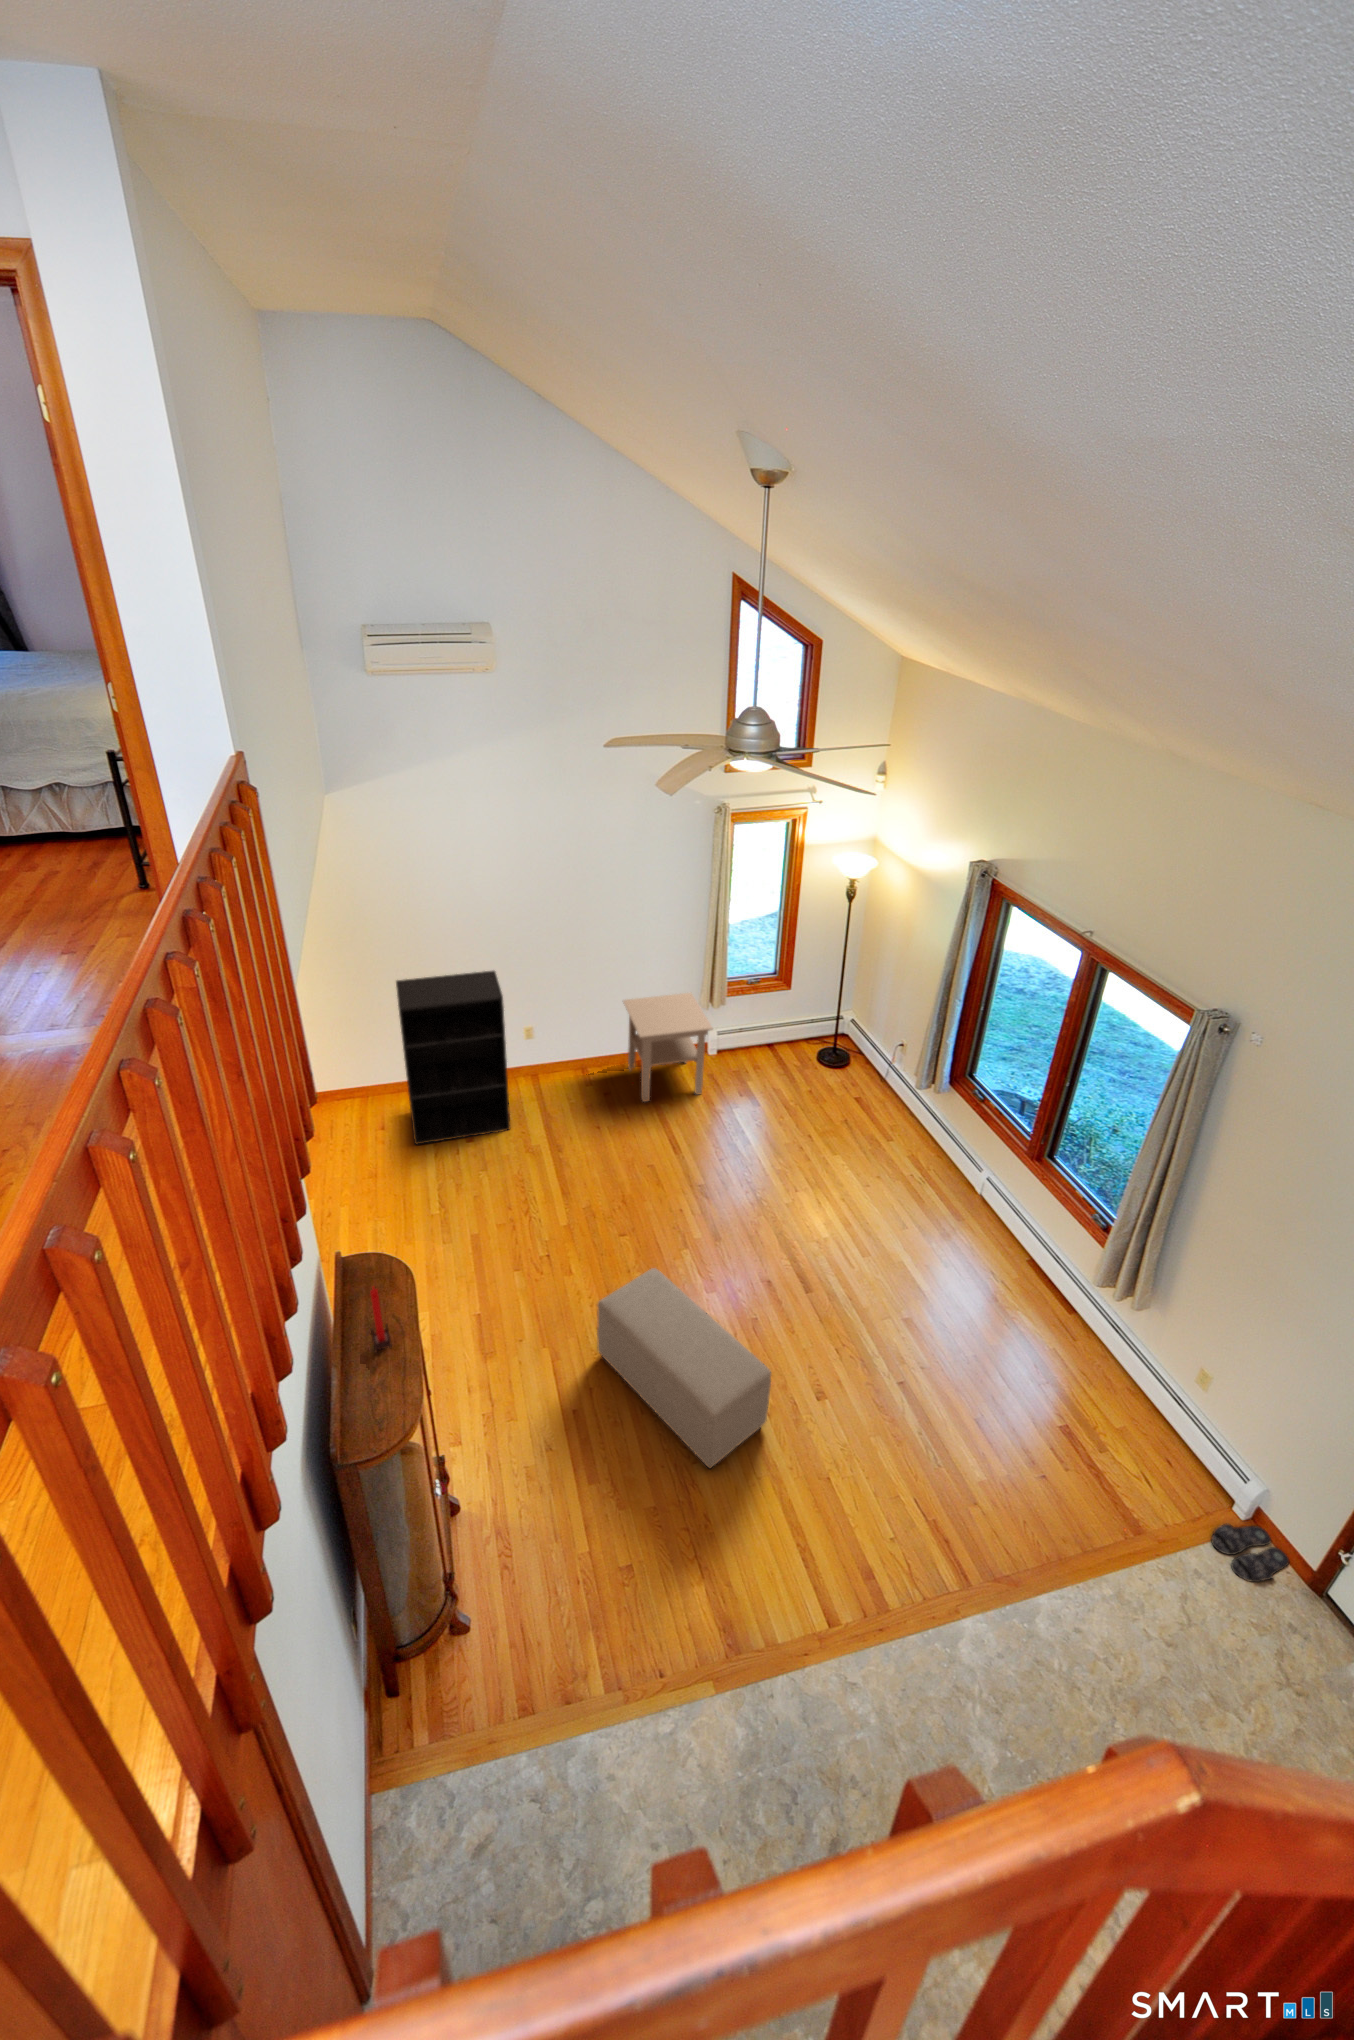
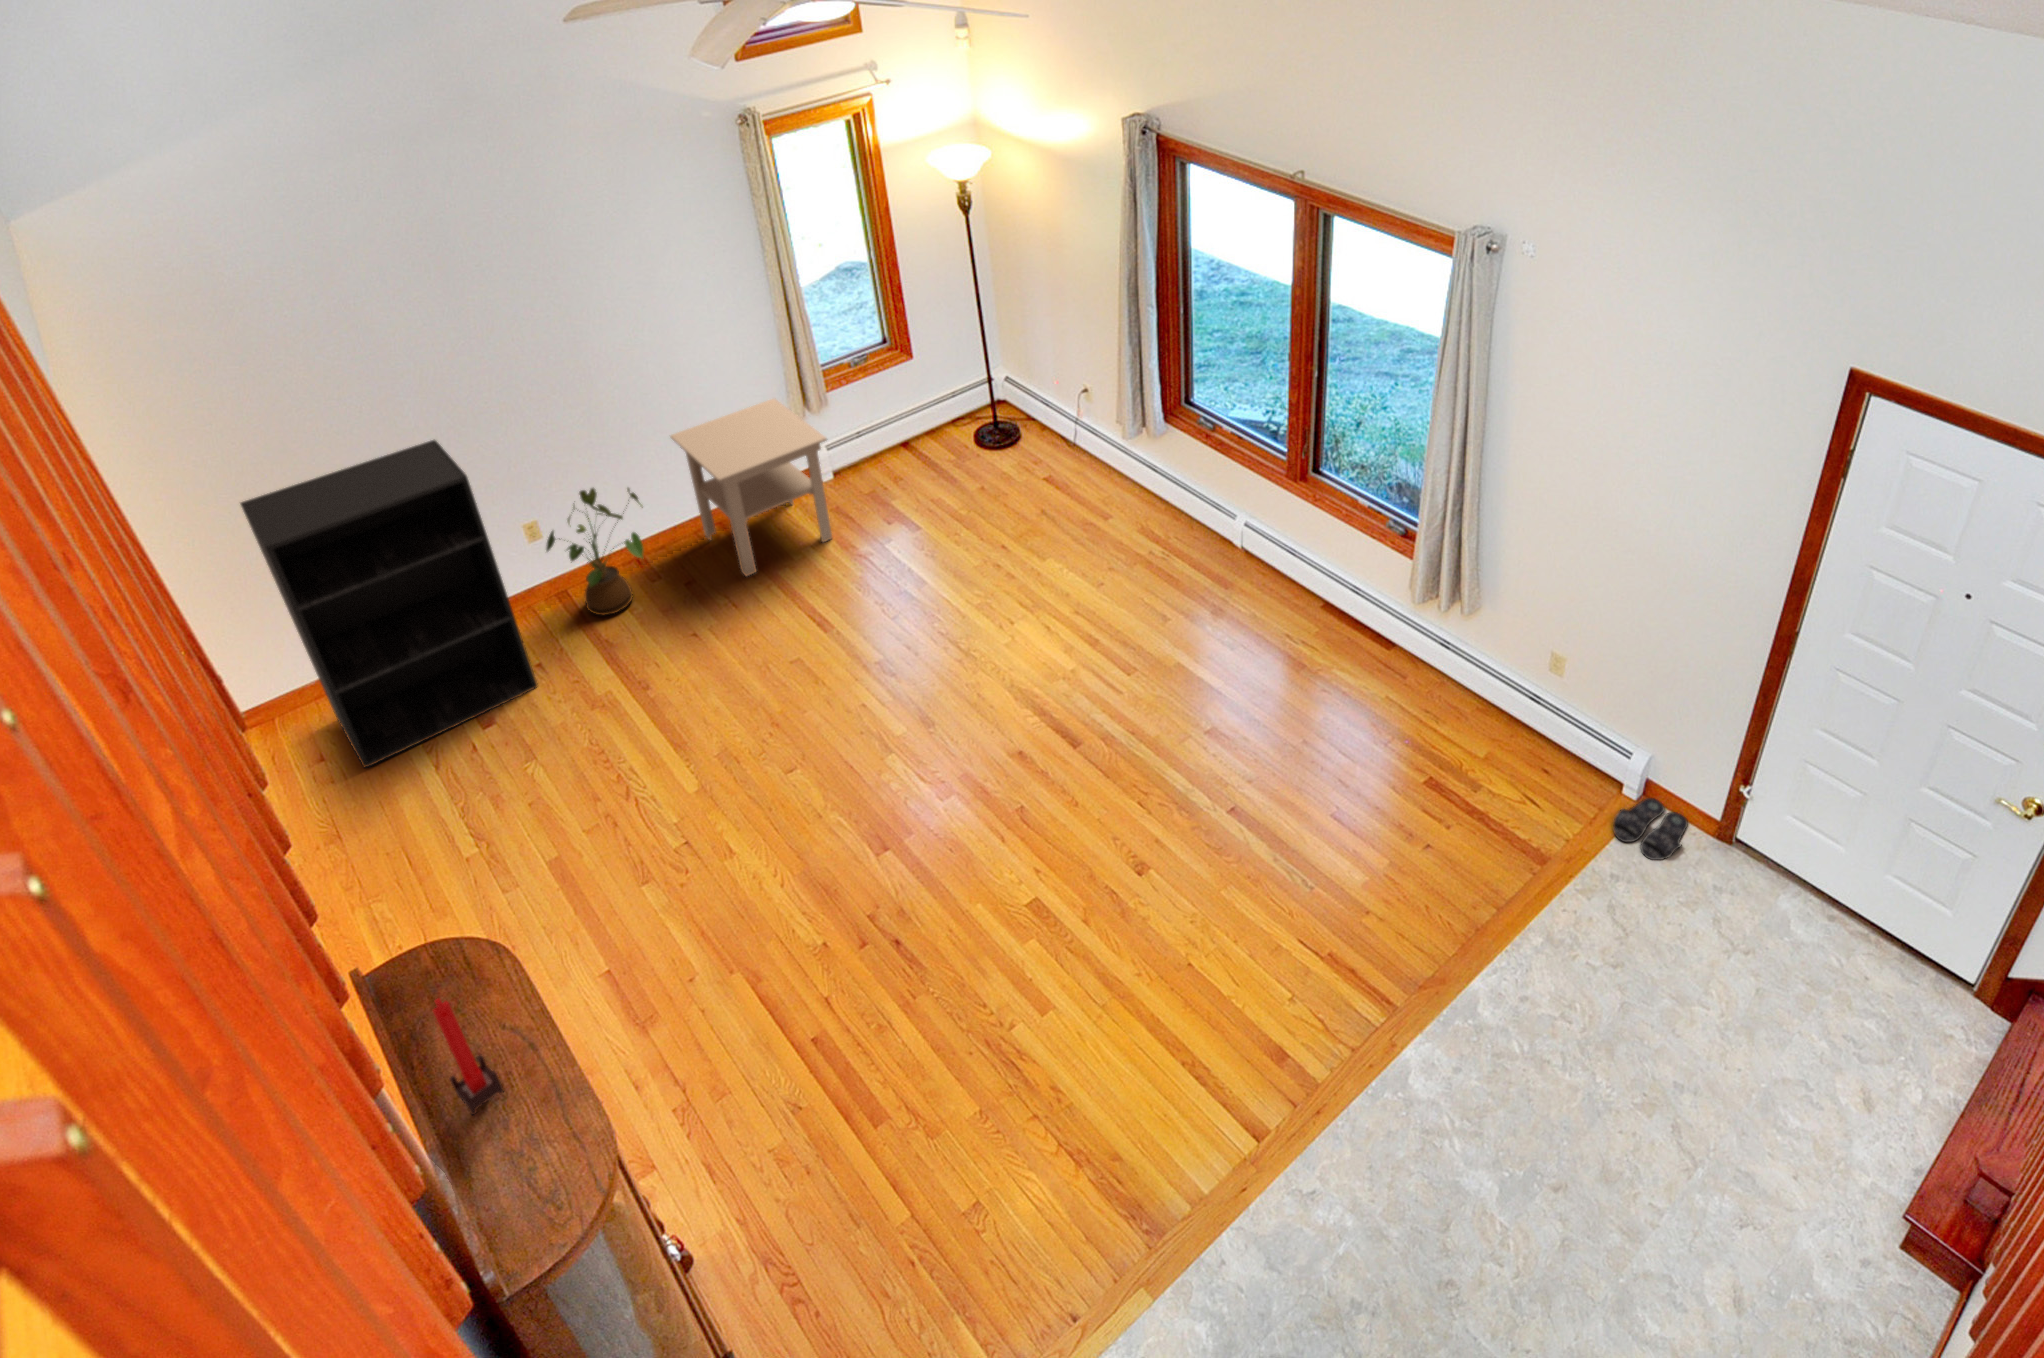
house plant: none [535,1020,596,1100] -> present [546,488,644,615]
ottoman: present [597,1268,771,1468] -> none [794,796,1088,1037]

